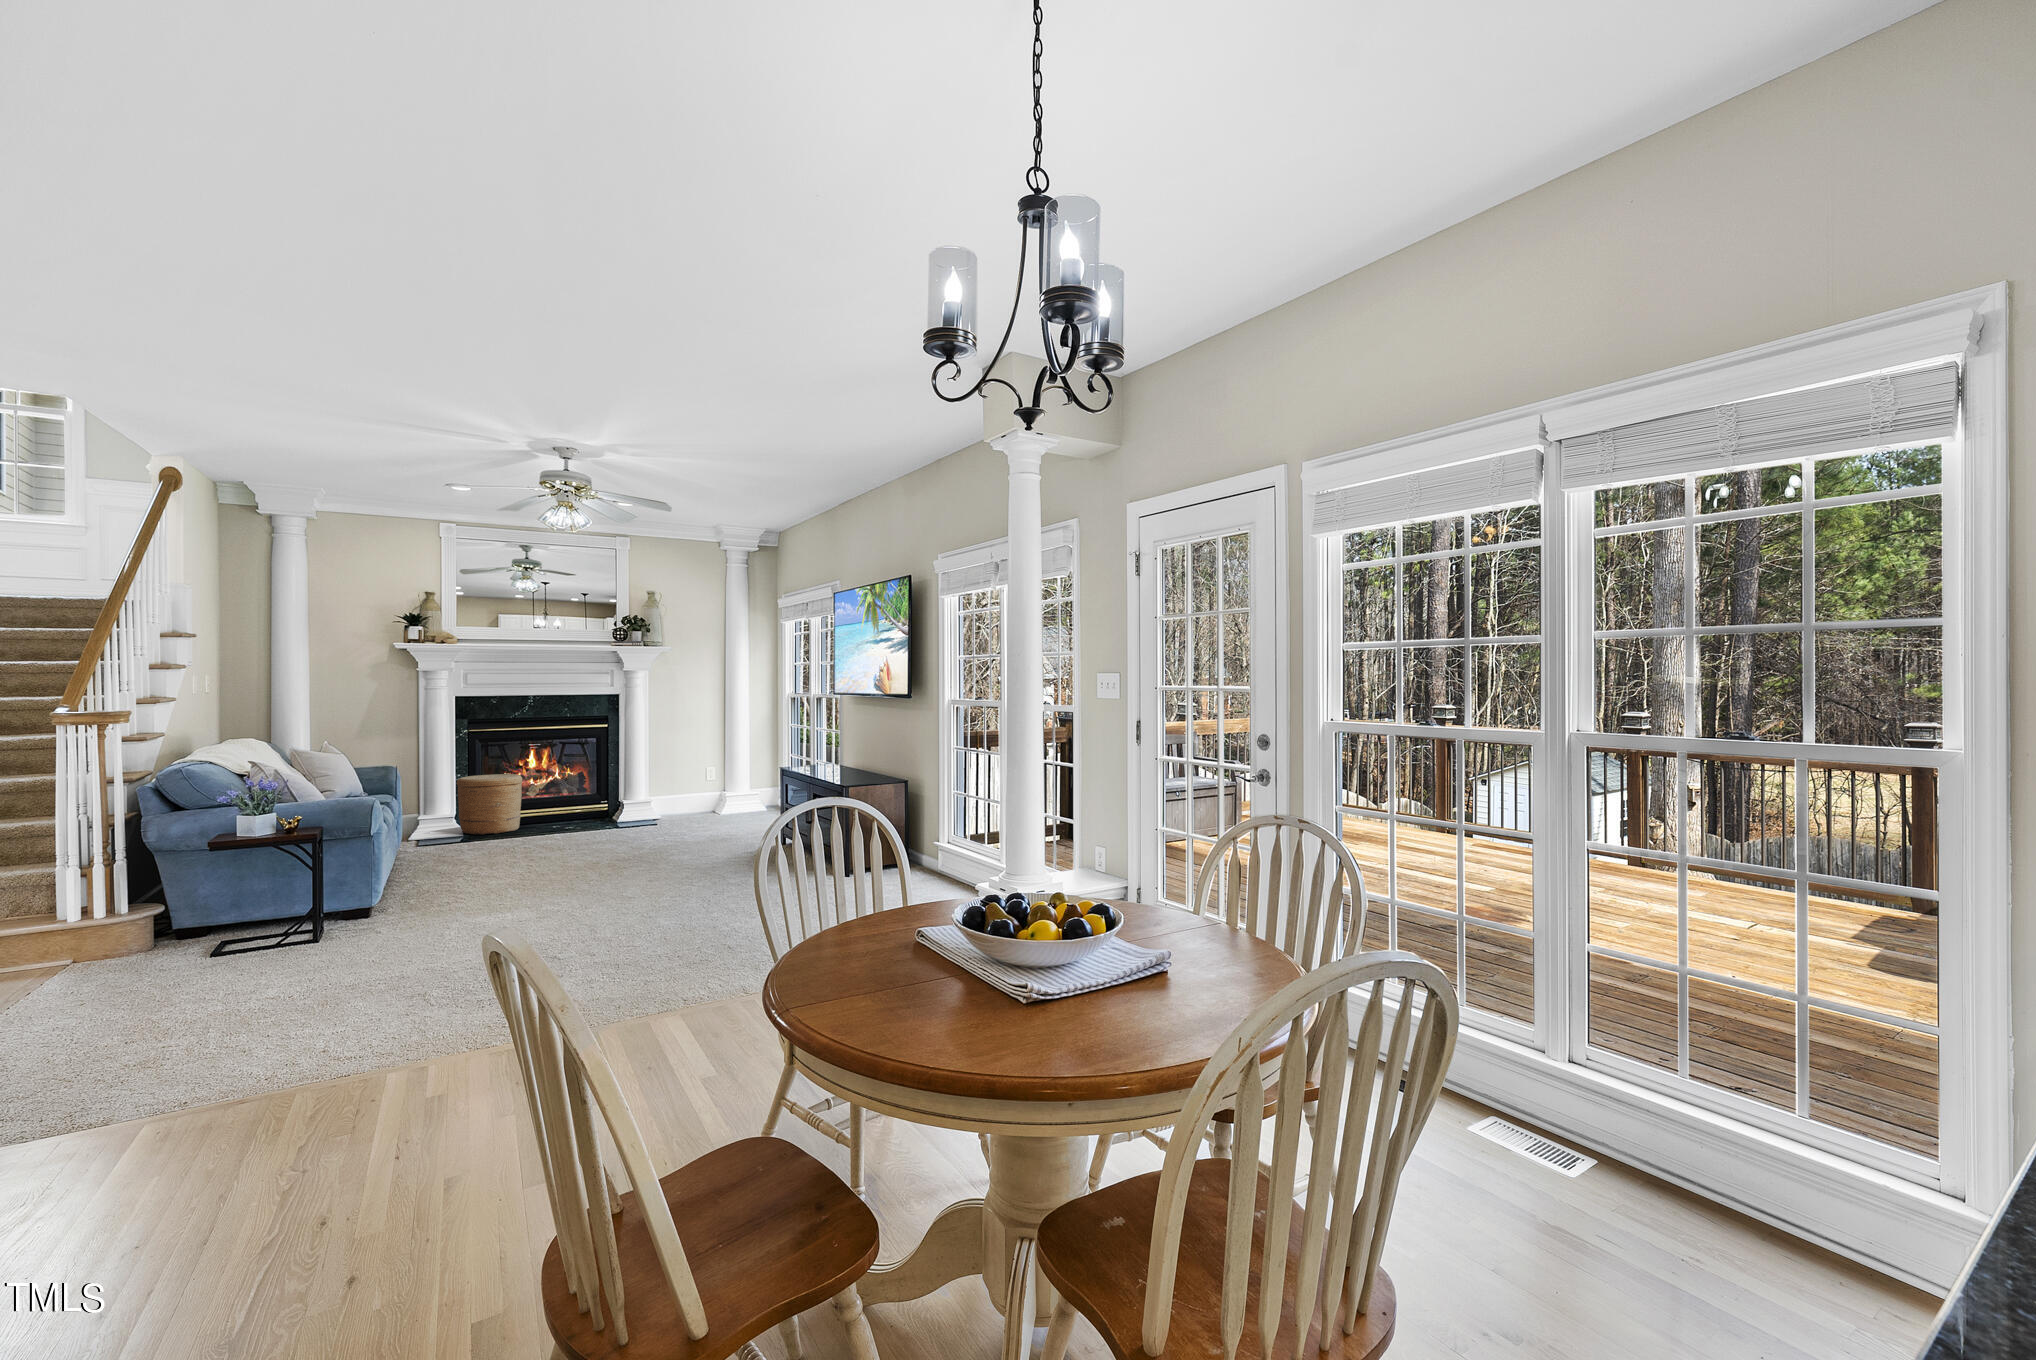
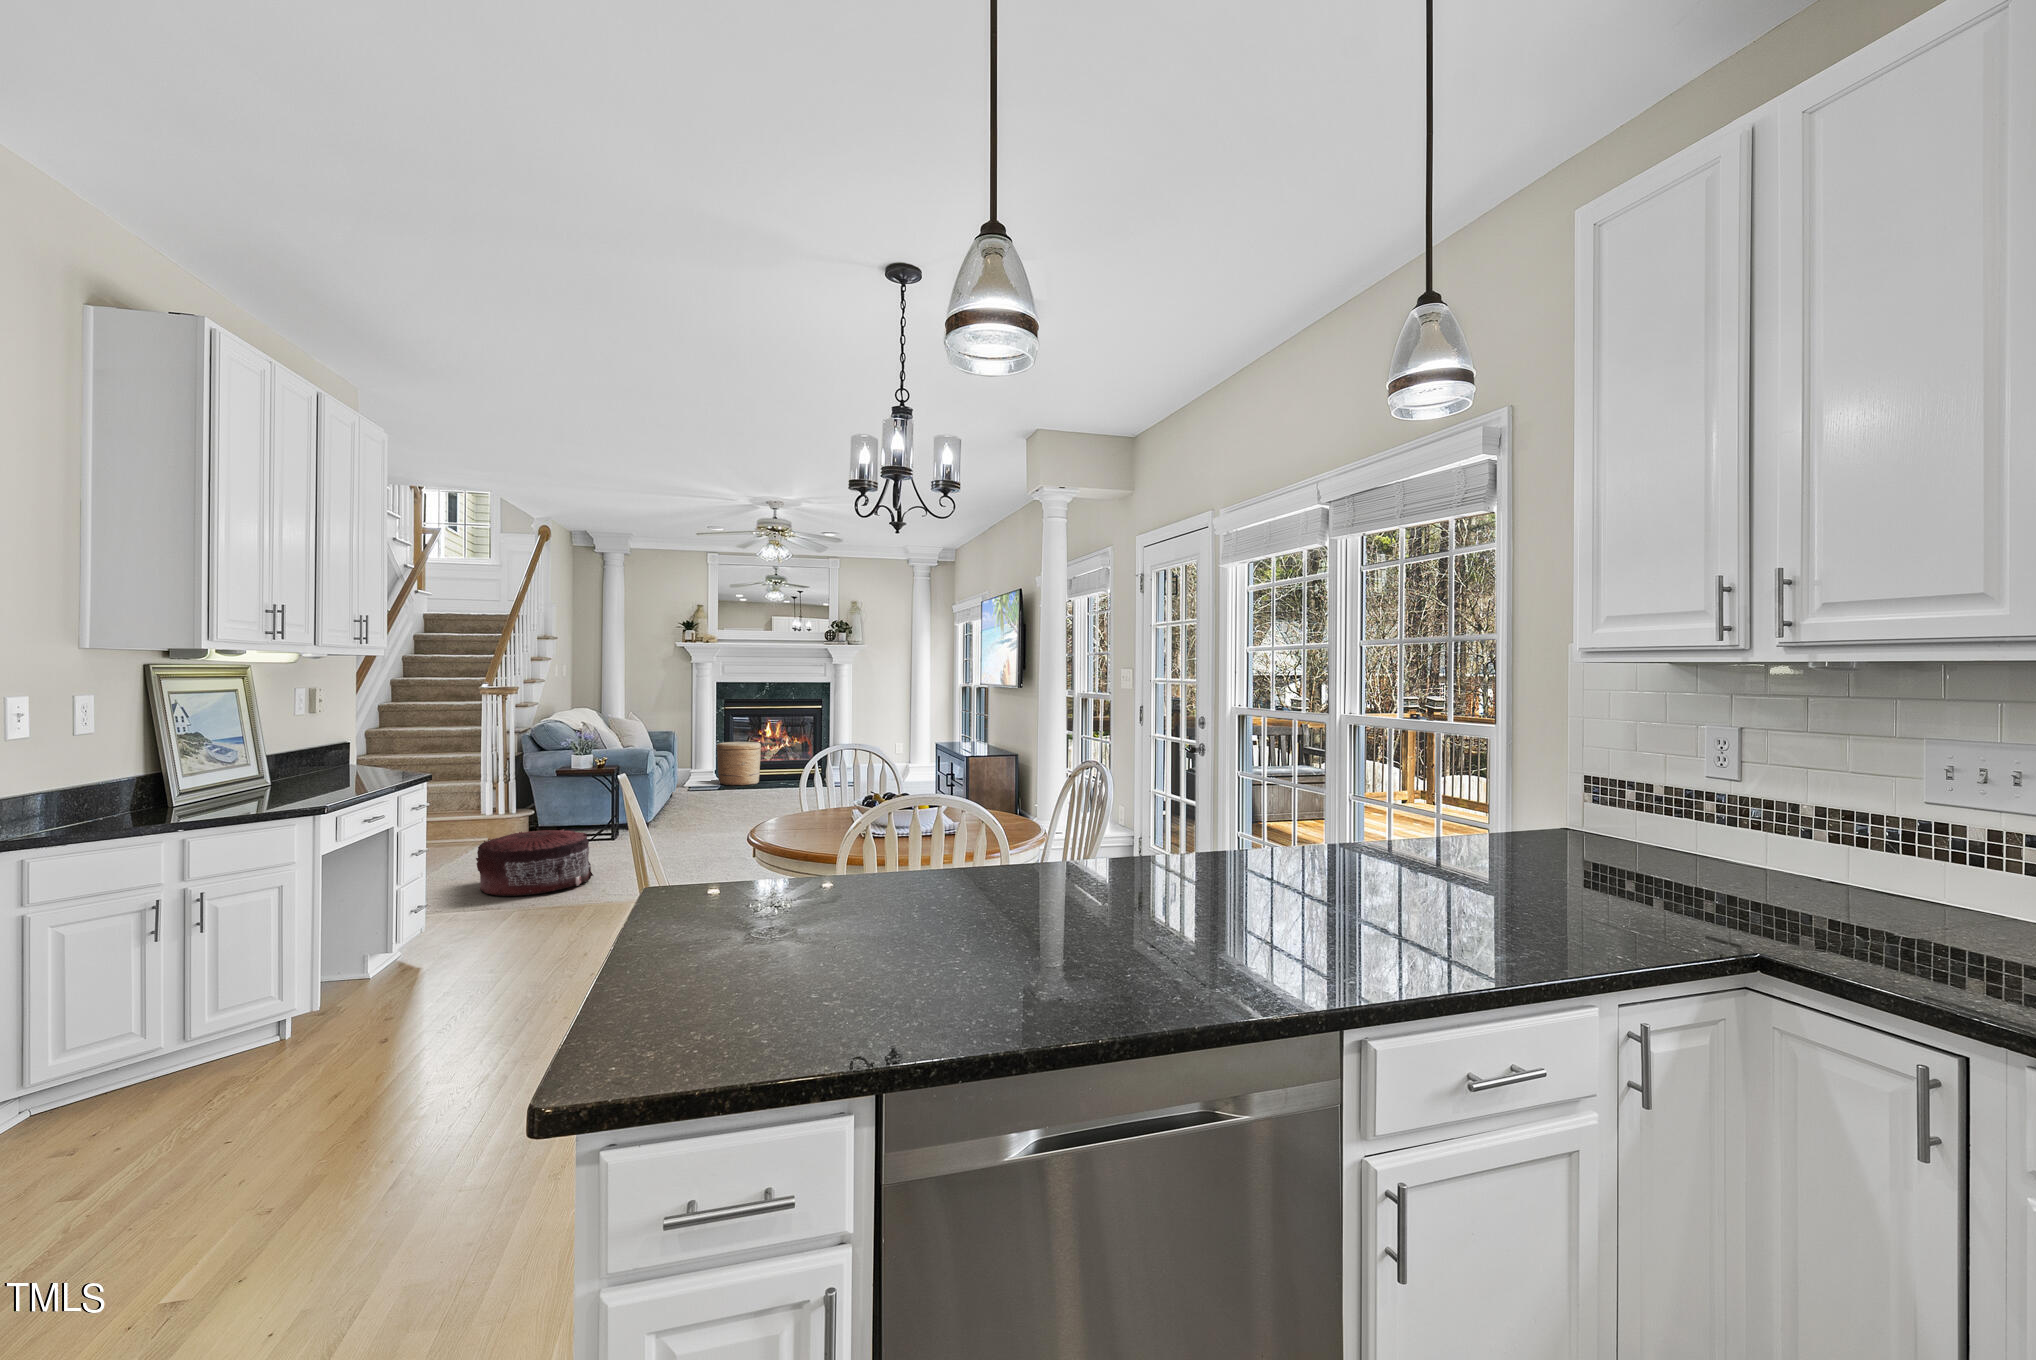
pouf: none [43,956,296,1105] -> present [476,829,593,896]

